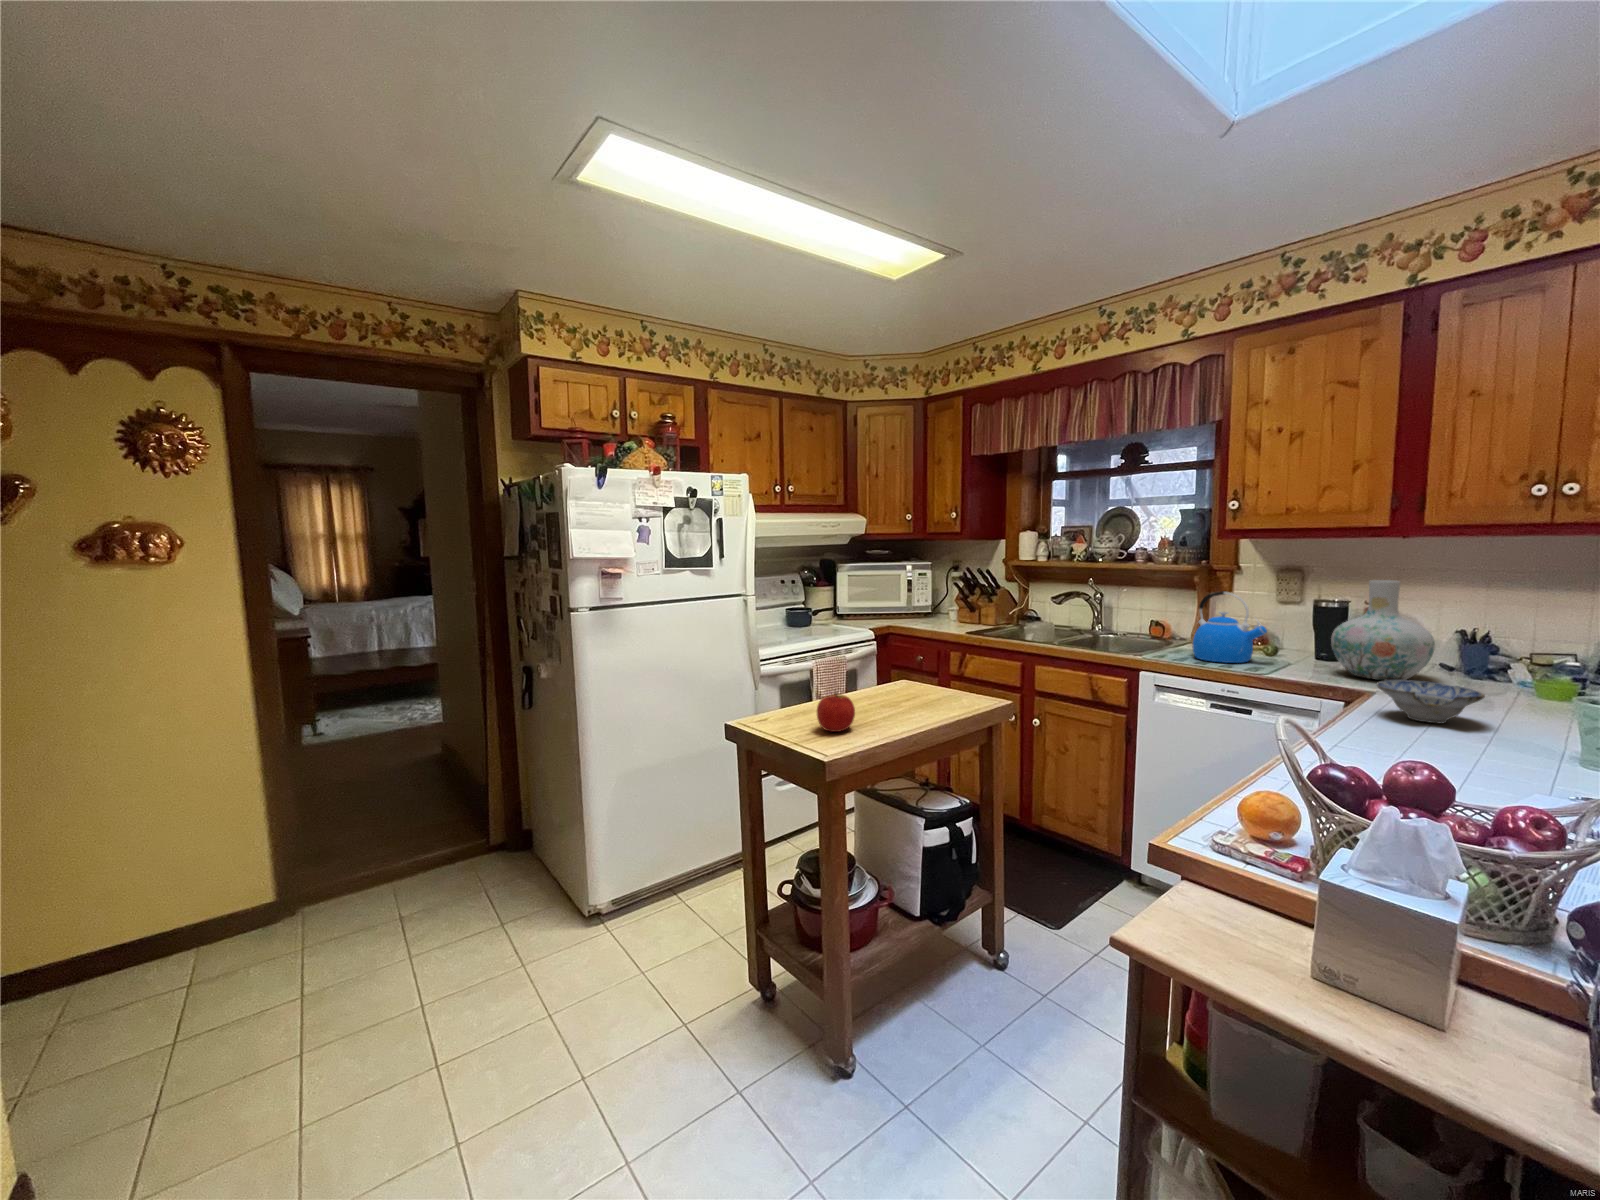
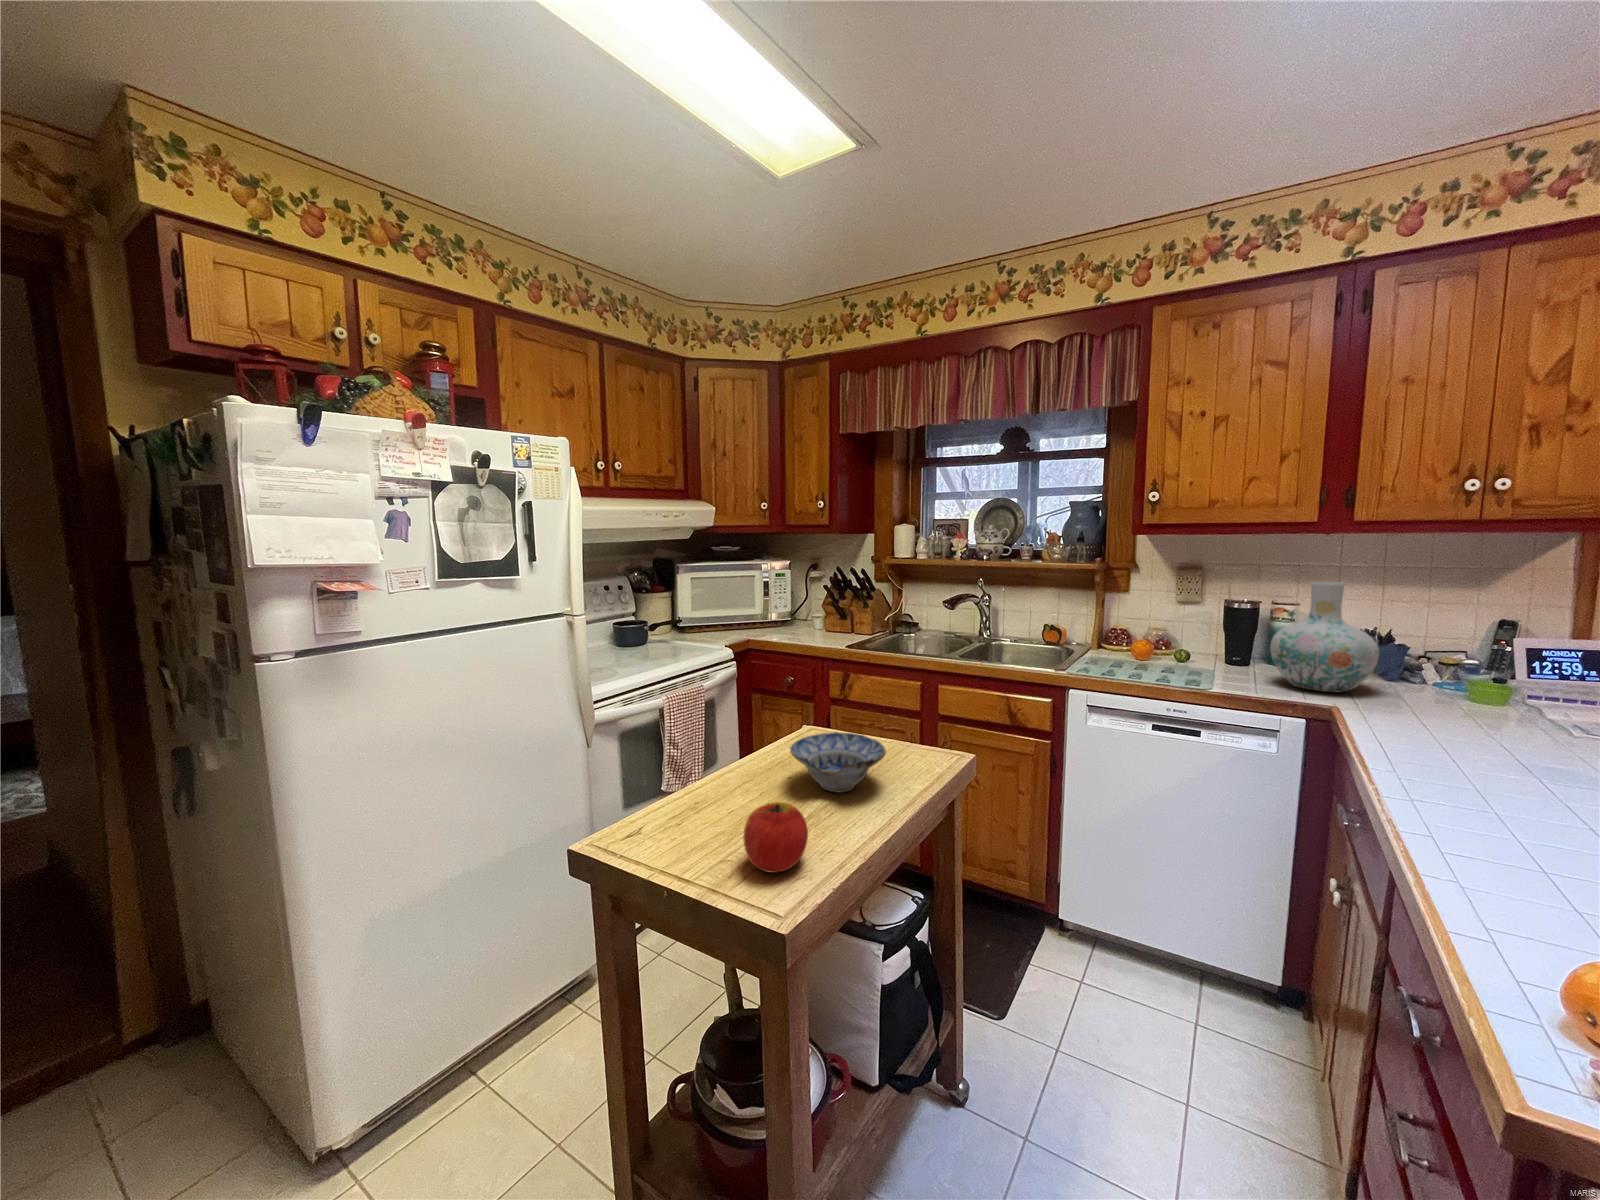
kettle: present [1193,591,1267,663] -> none [1116,594,1199,675]
ceramic bowl: present [1376,680,1485,723] -> present [790,732,886,793]

